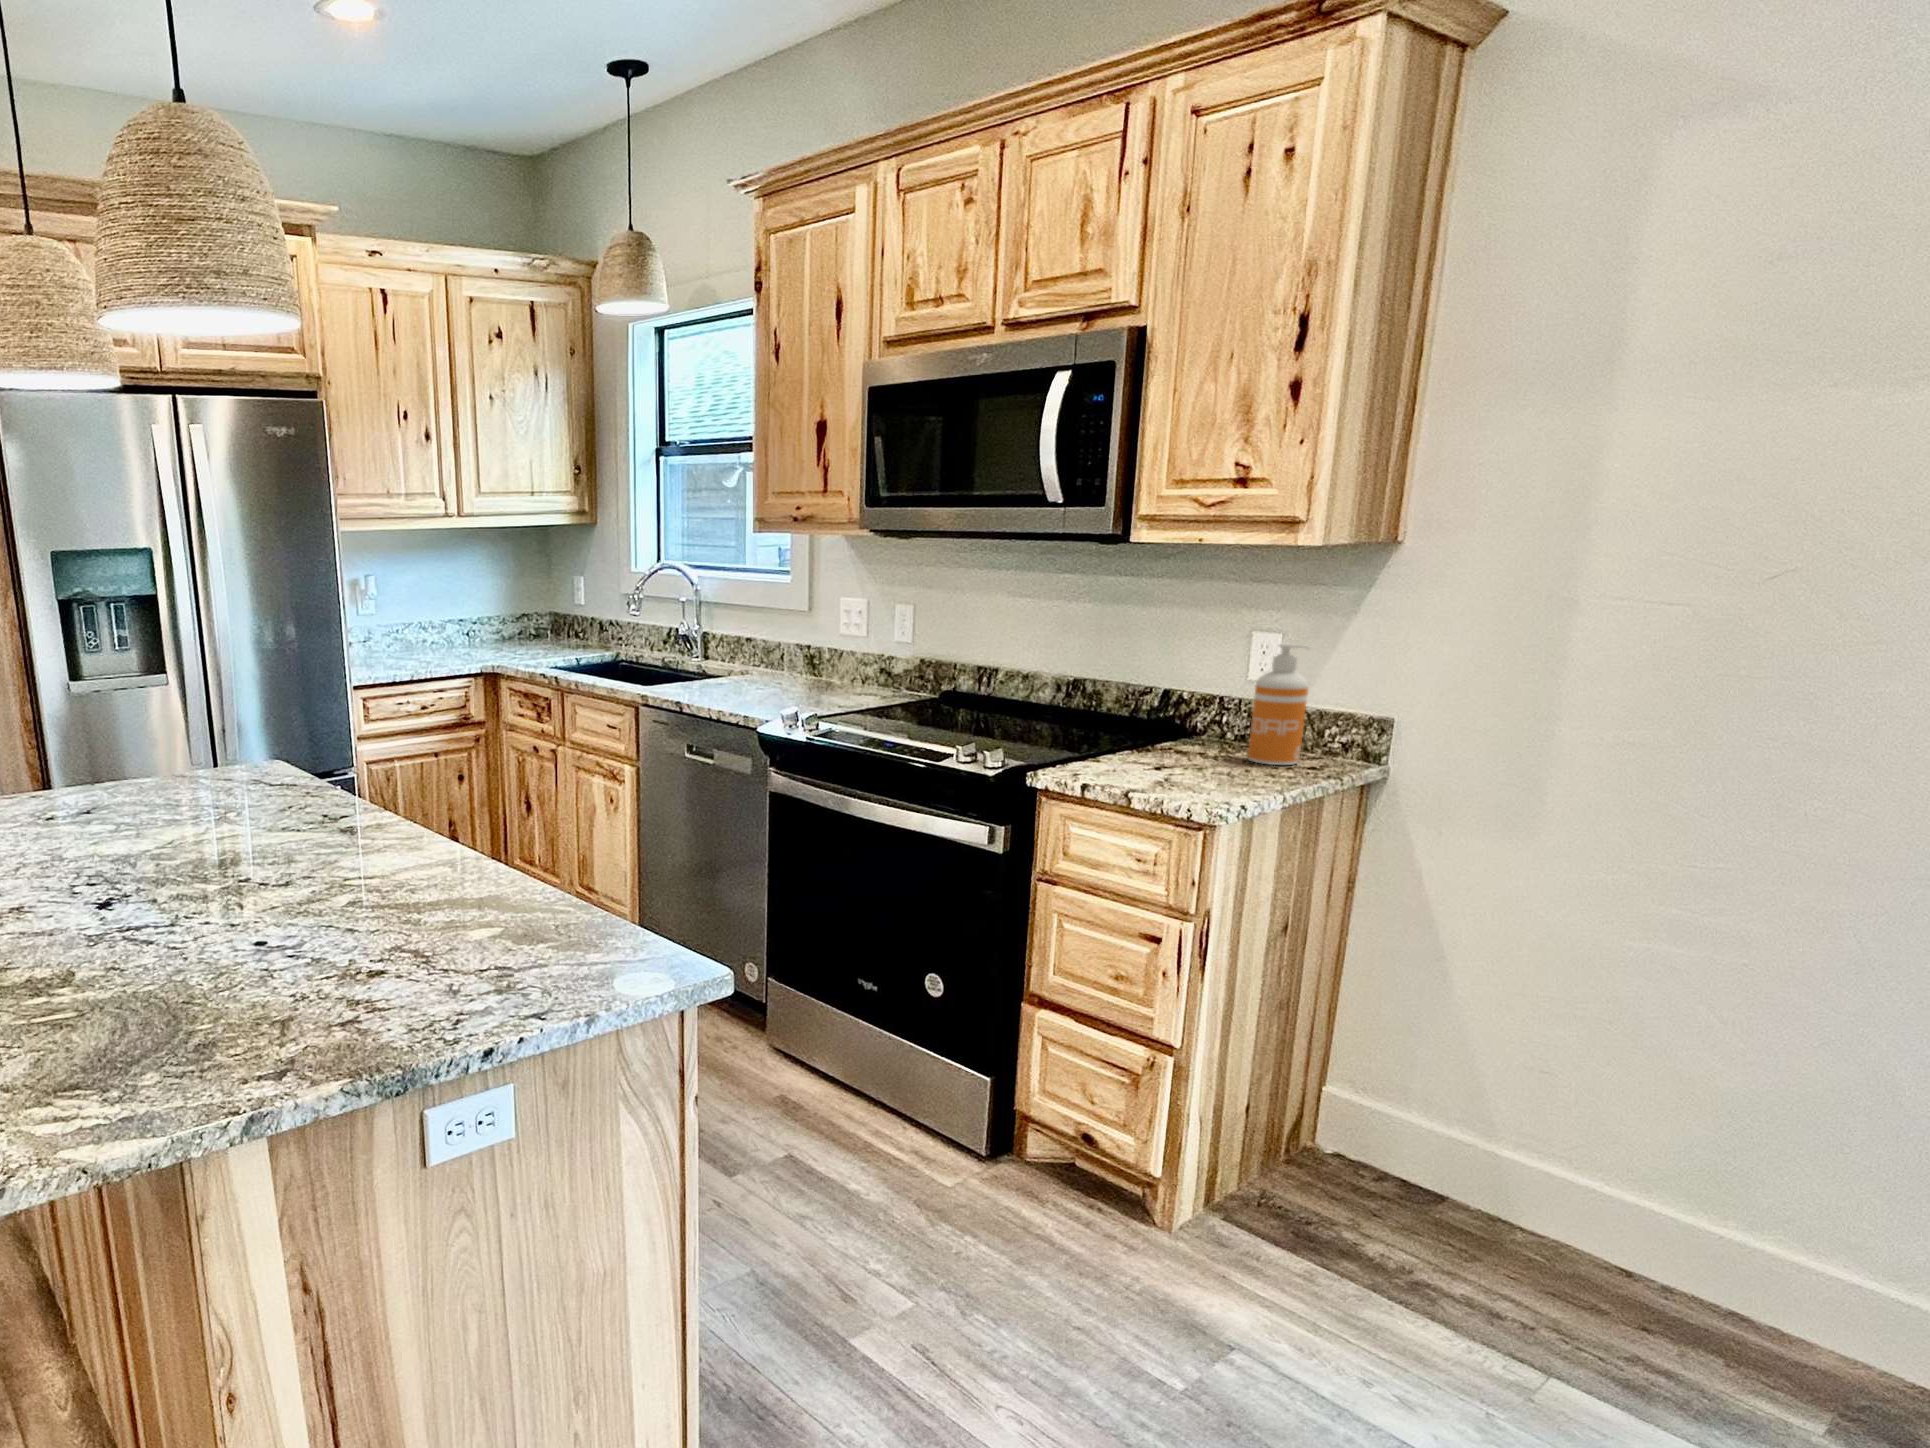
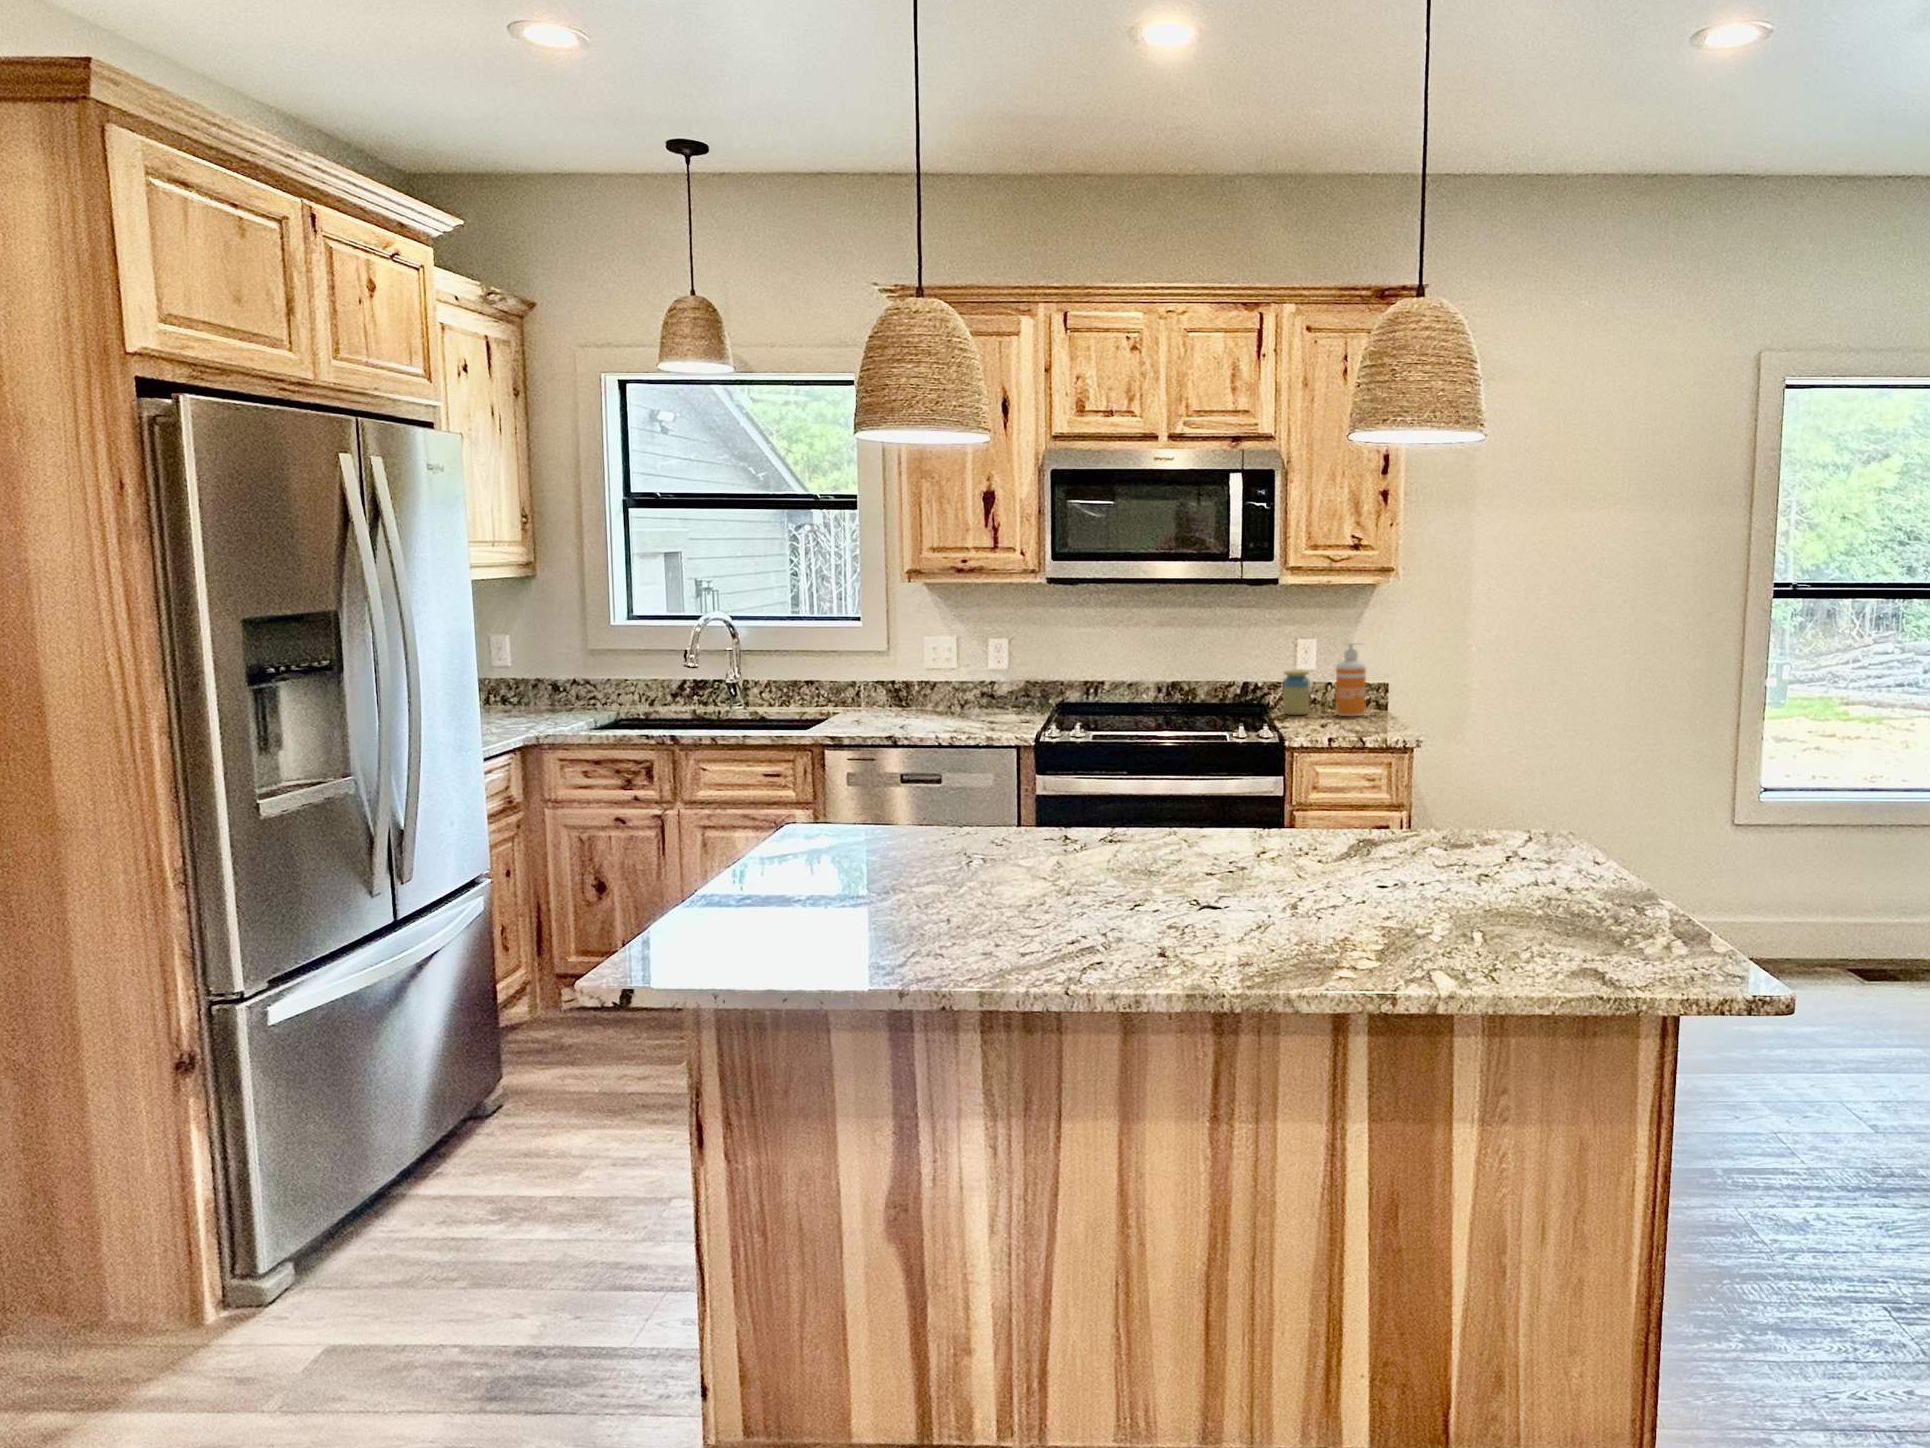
jar: none [1176,679,1225,750] -> present [1283,670,1310,715]

